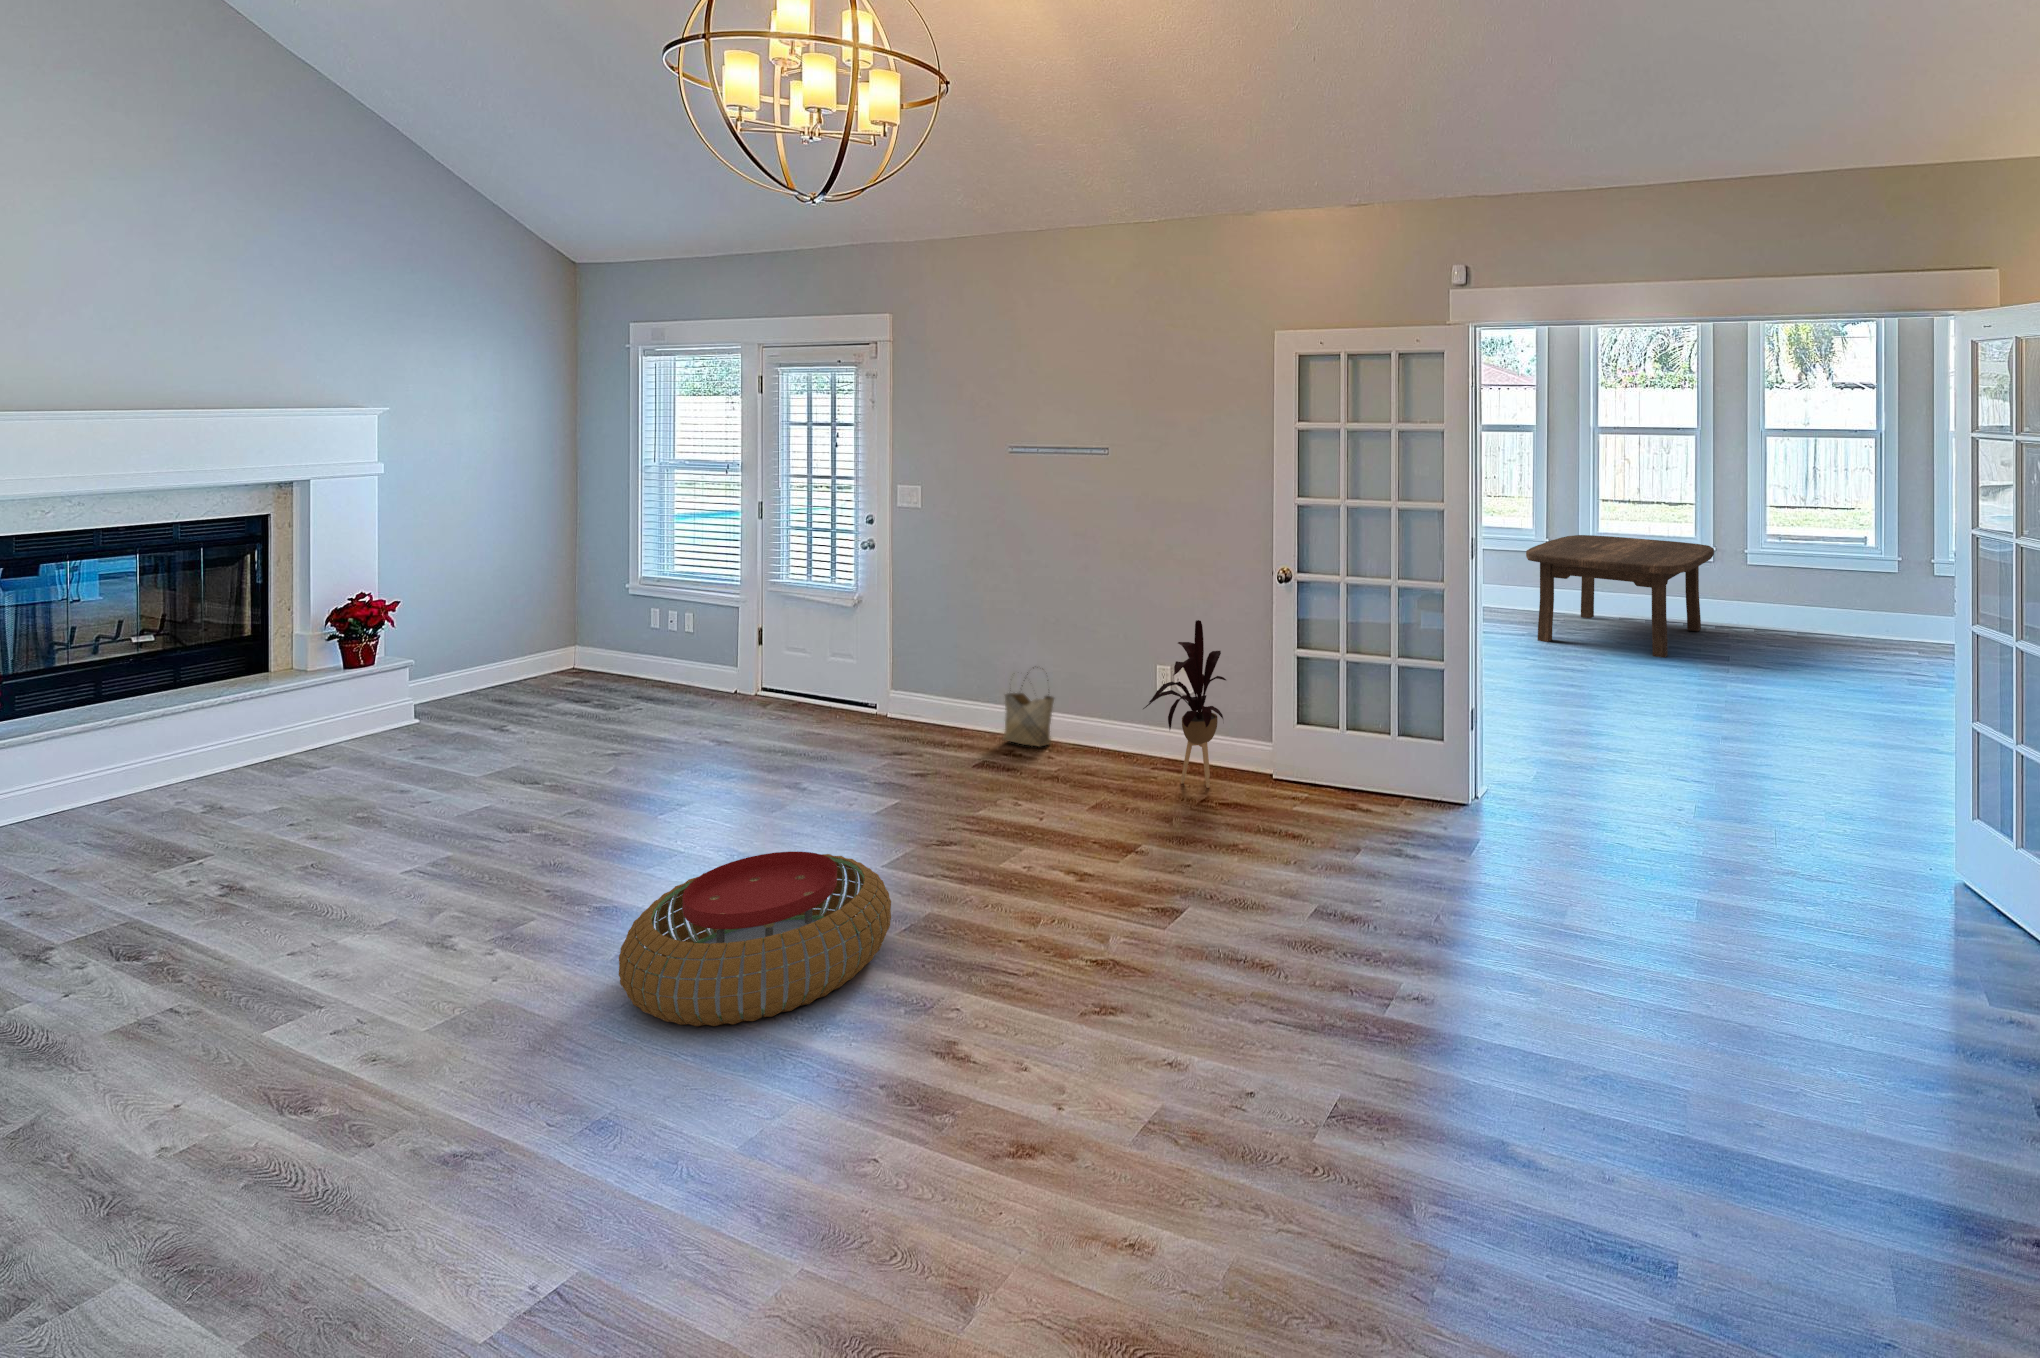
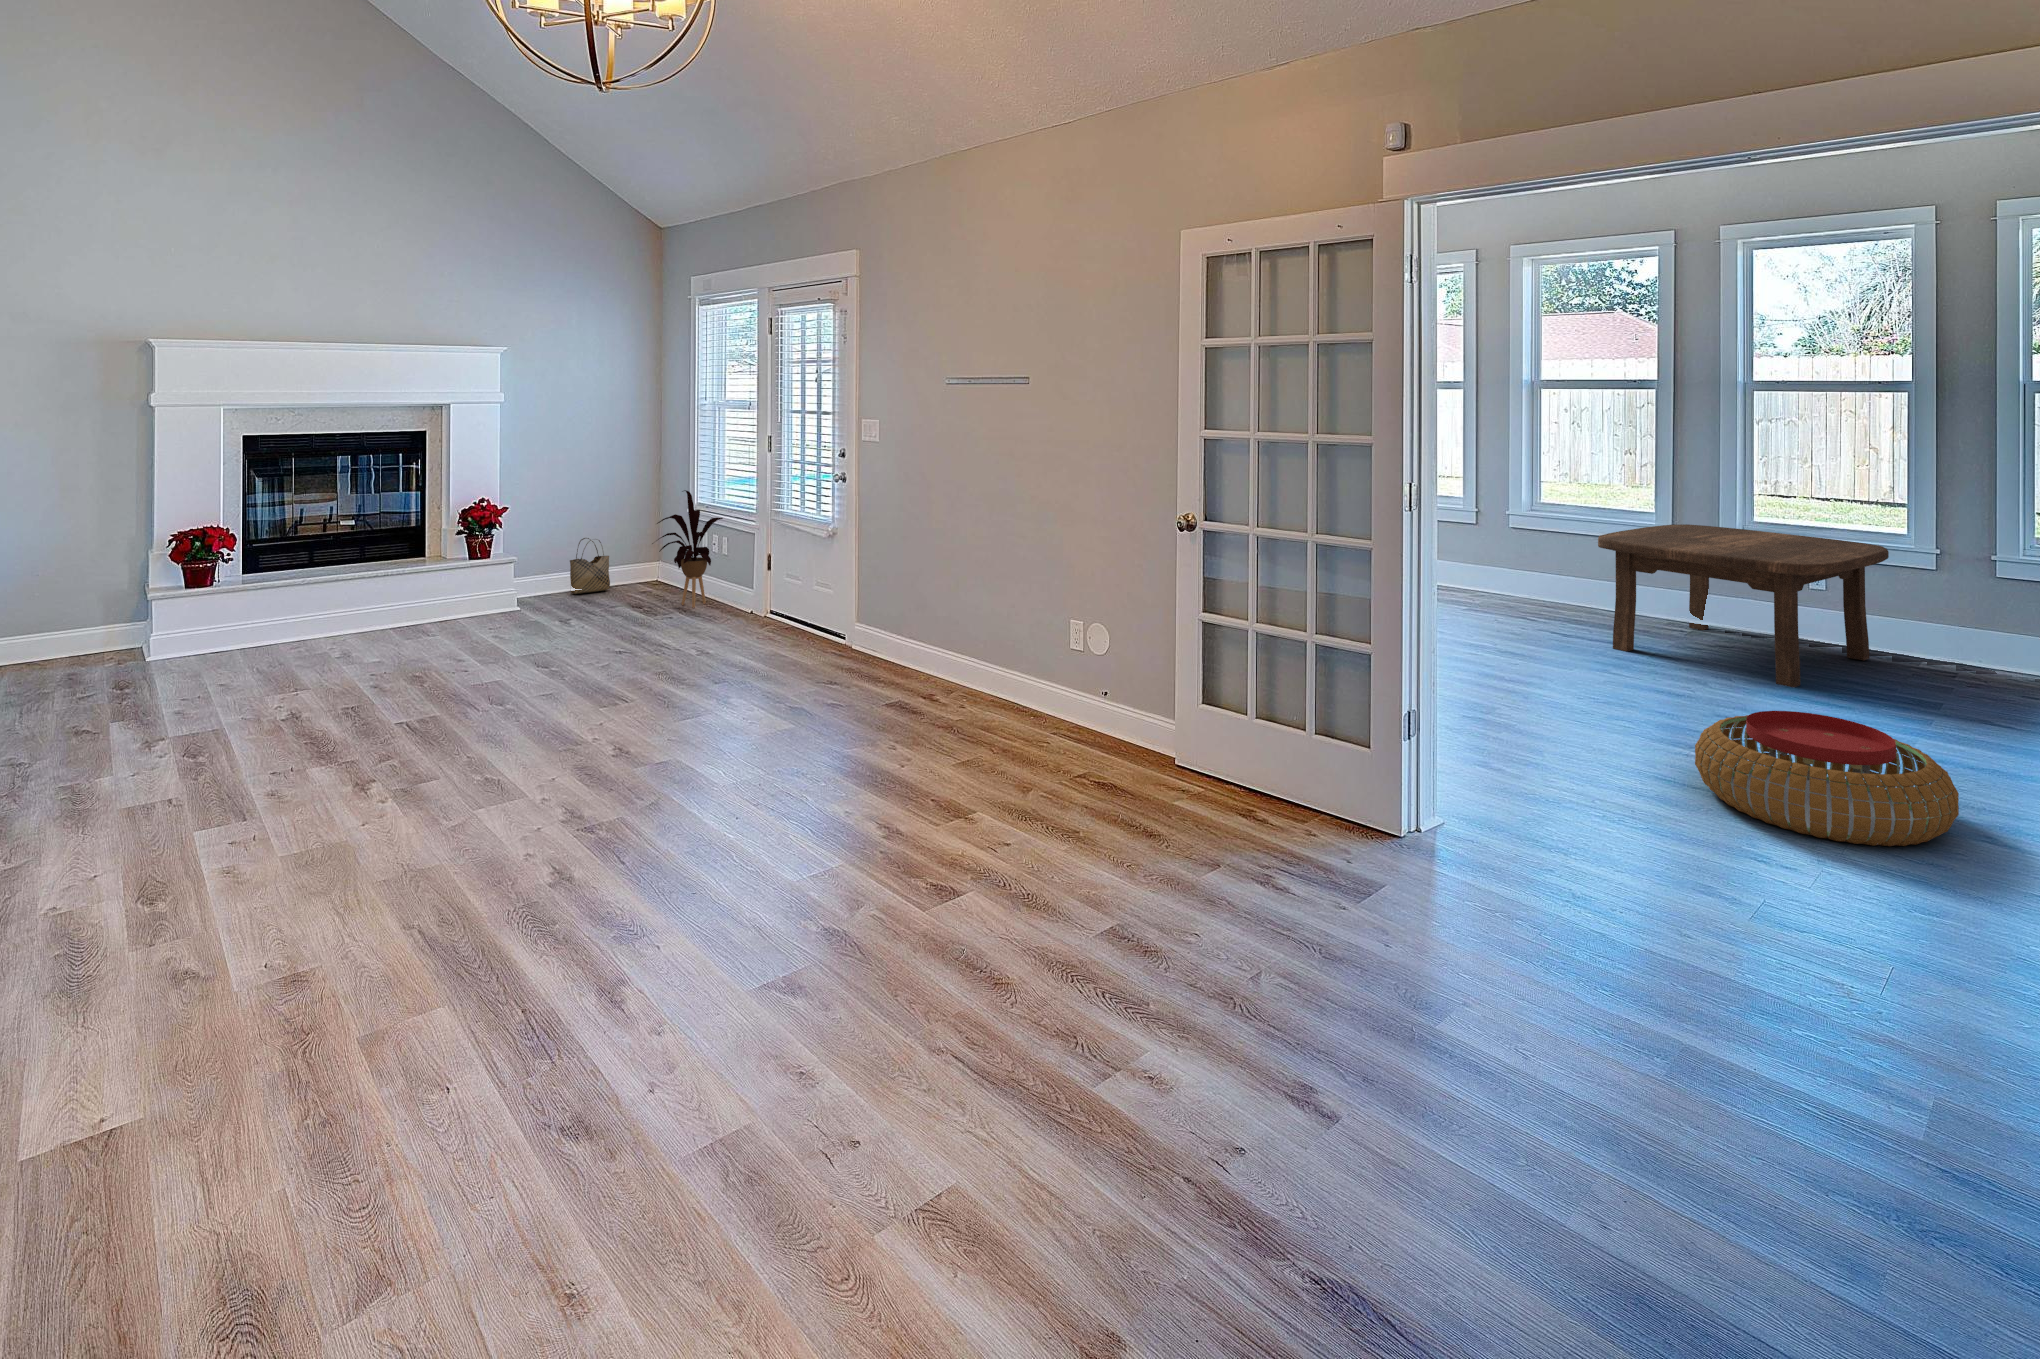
house plant: present [1143,620,1226,788] -> present [652,490,723,608]
woven basket: present [1003,667,1054,746] -> present [570,538,610,594]
pouf: present [619,852,891,1026] -> present [1695,711,1959,846]

